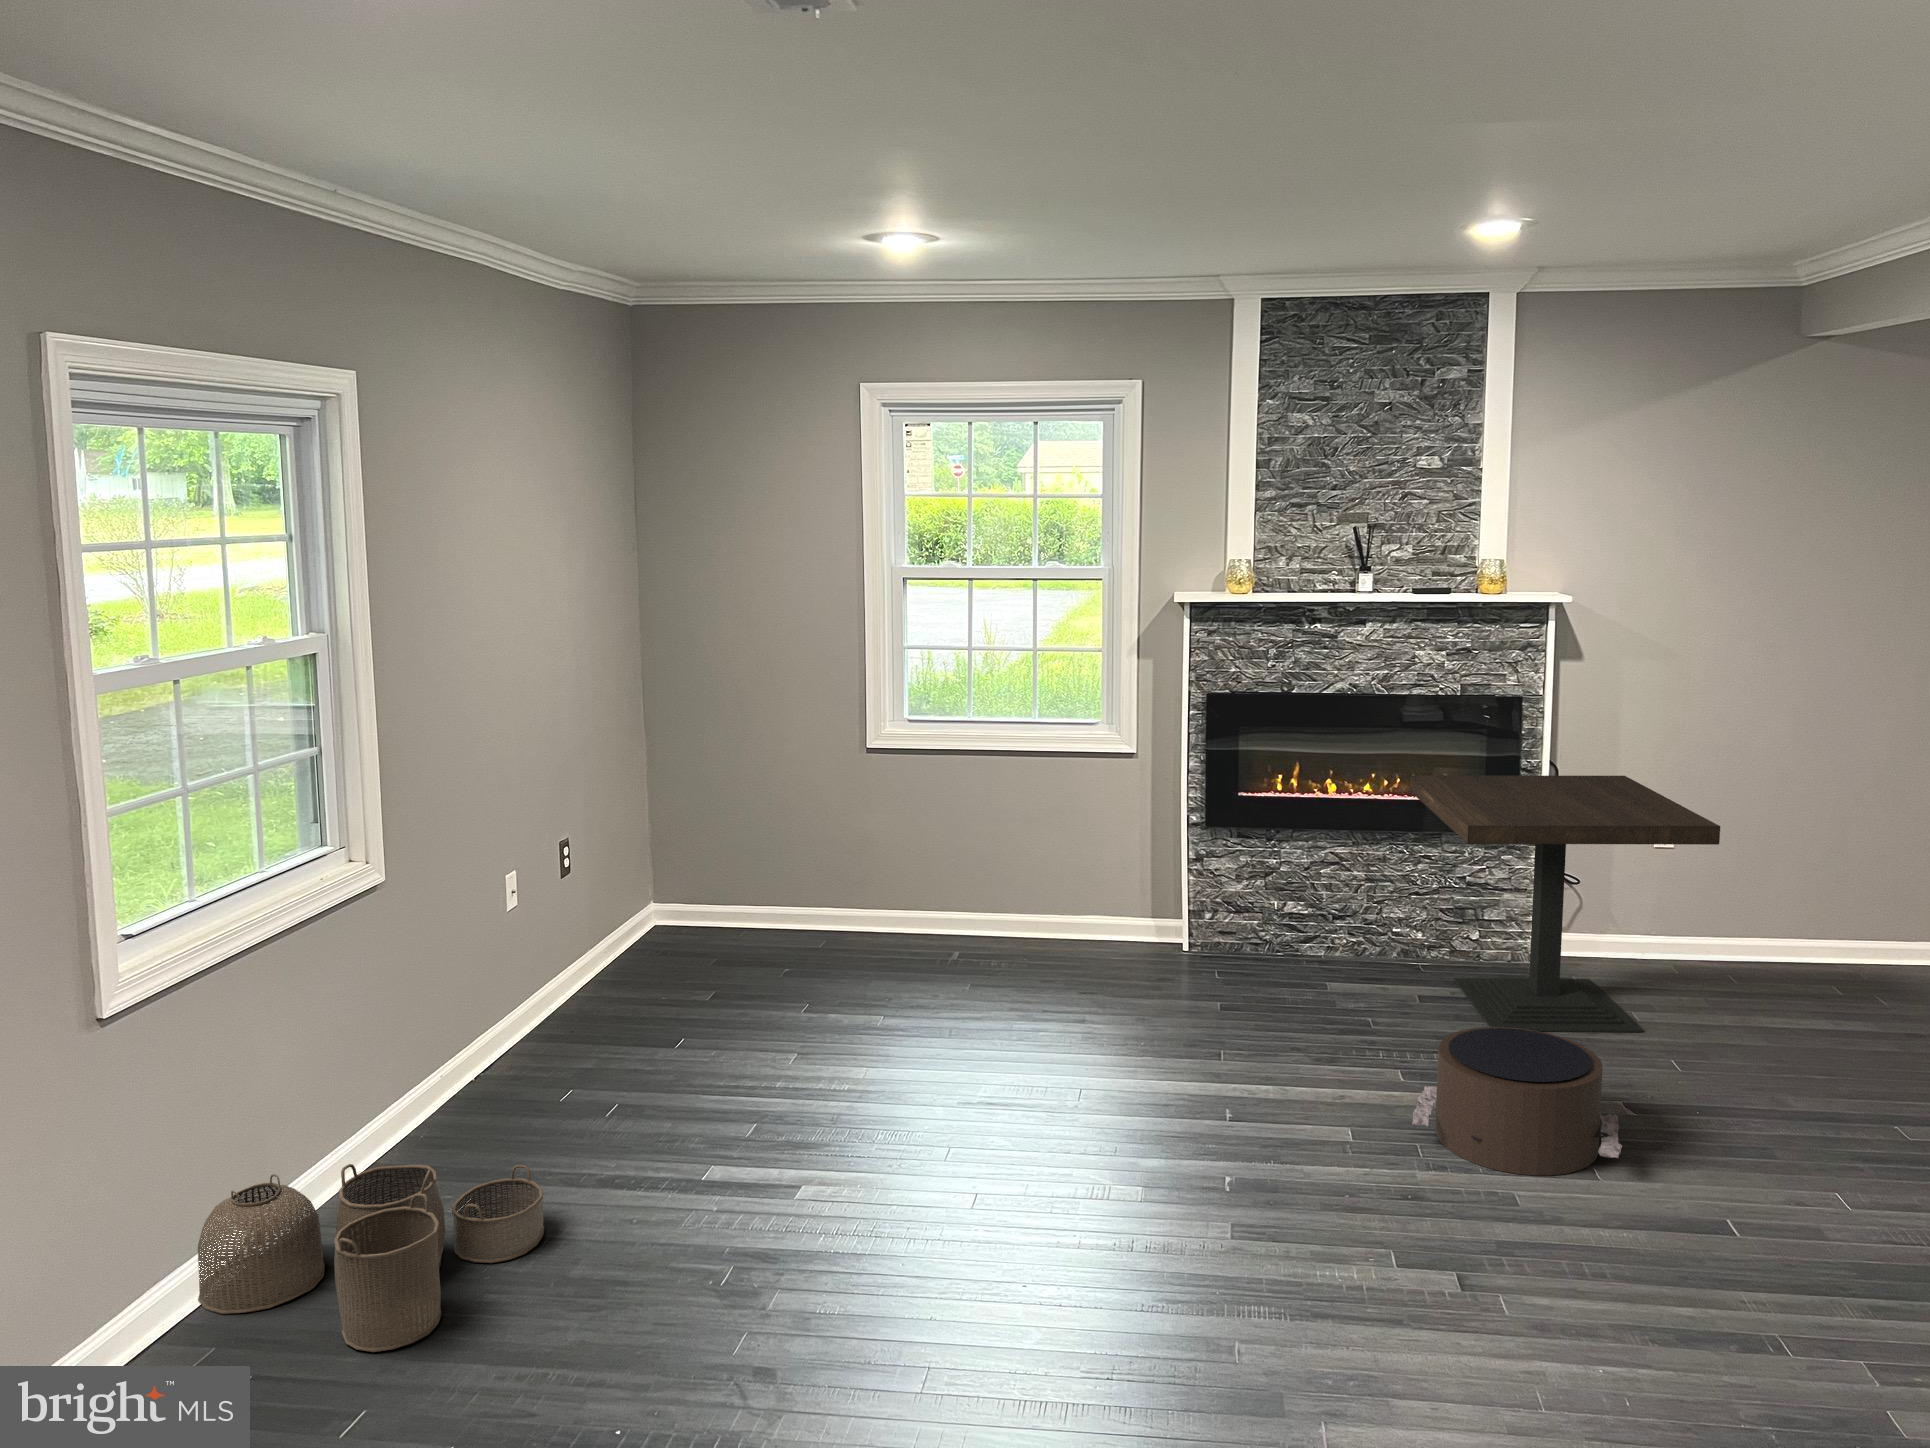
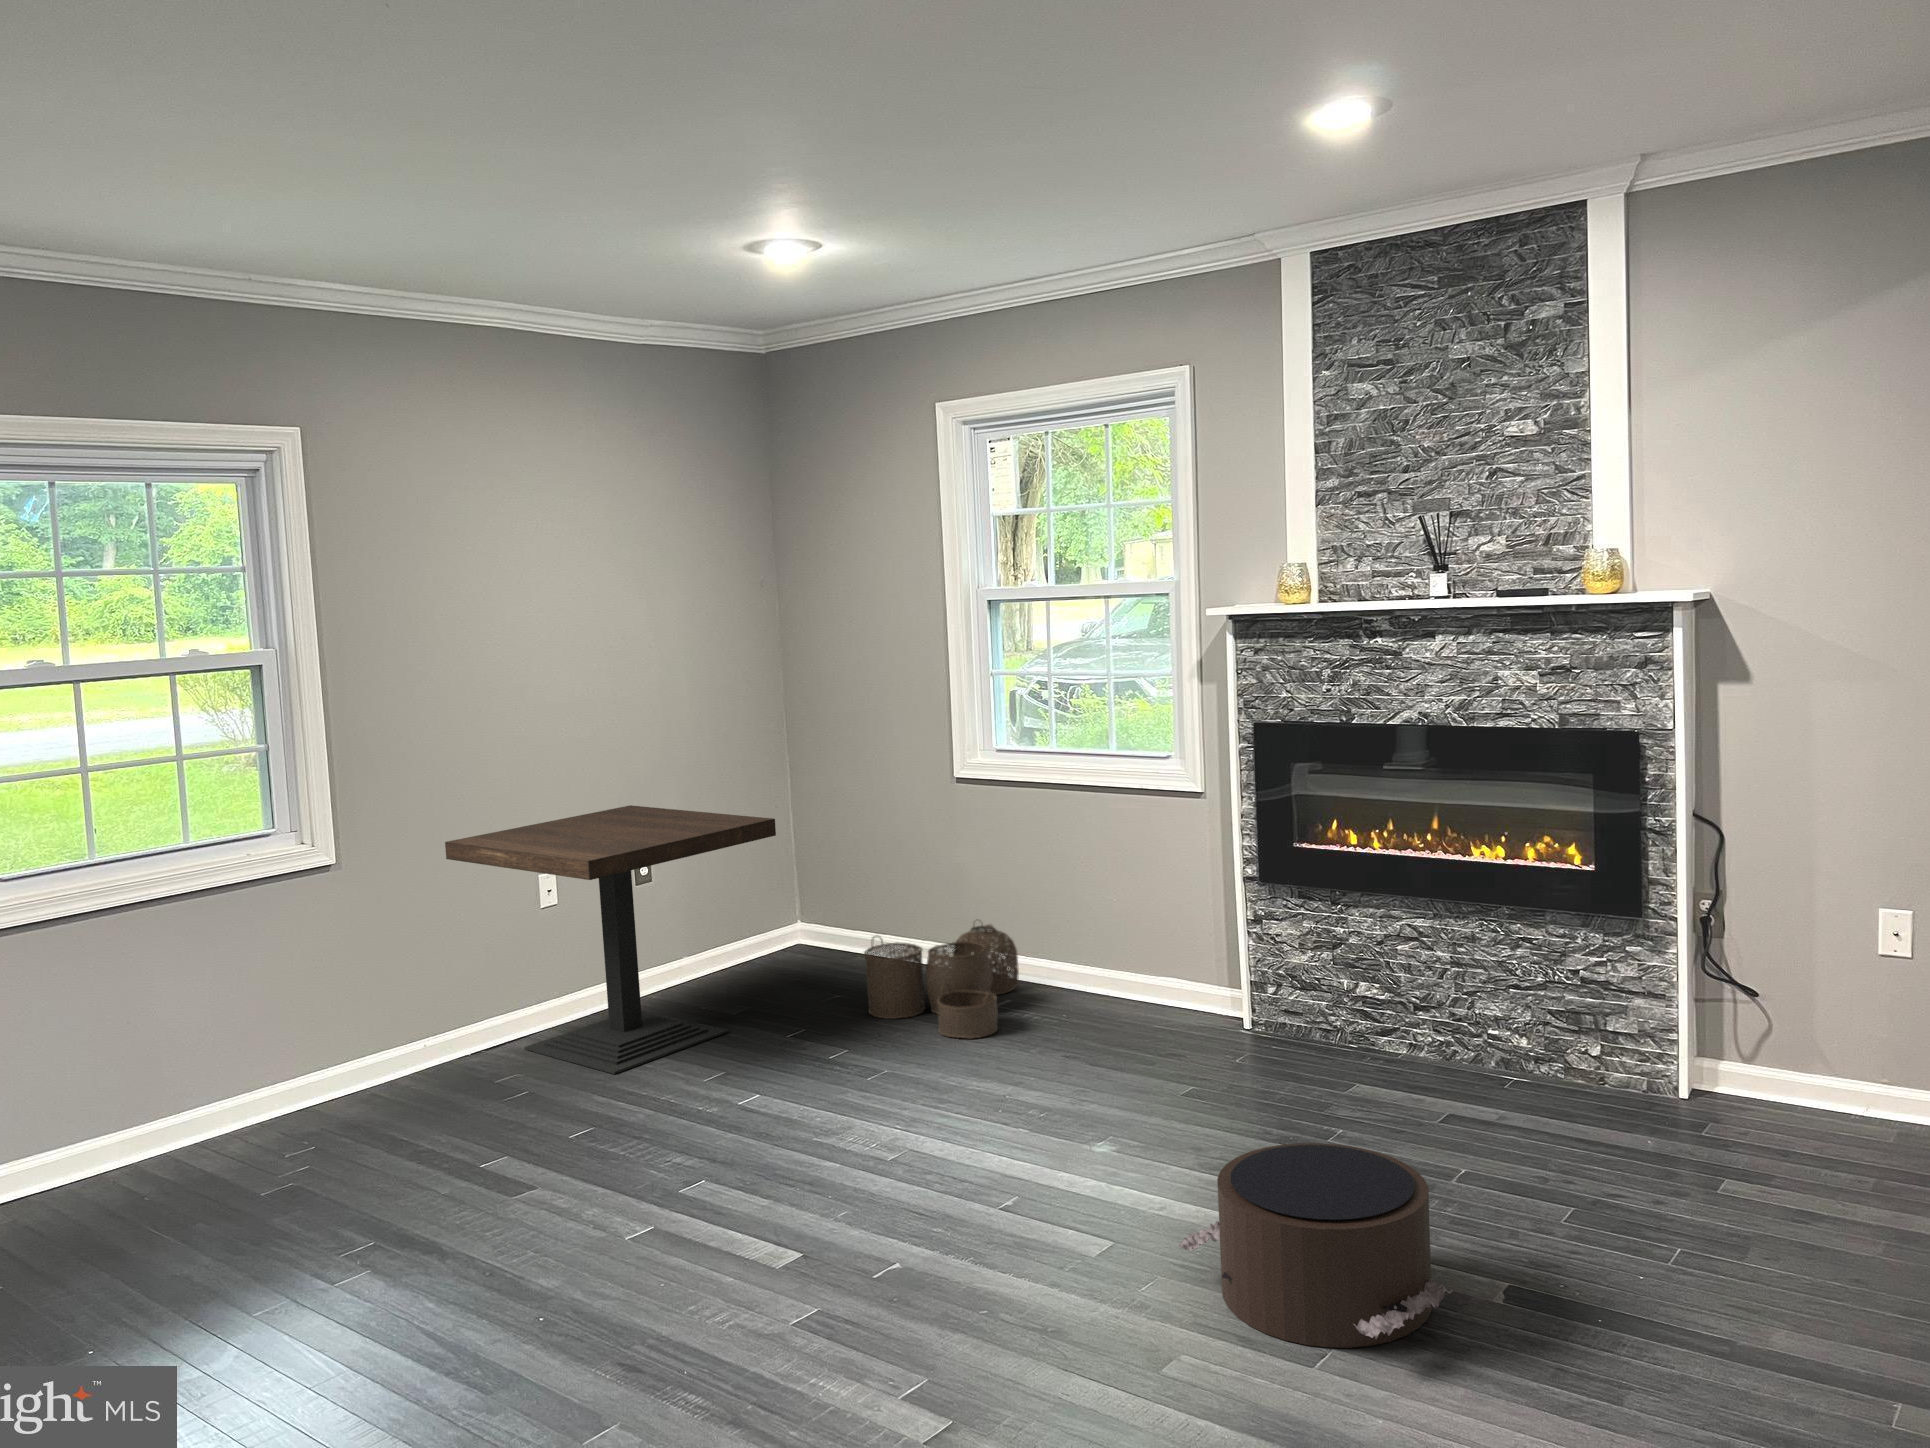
side table: present [1410,775,1720,1032] -> present [445,805,776,1074]
woven basket: present [198,1164,544,1352] -> present [864,925,1019,1039]

